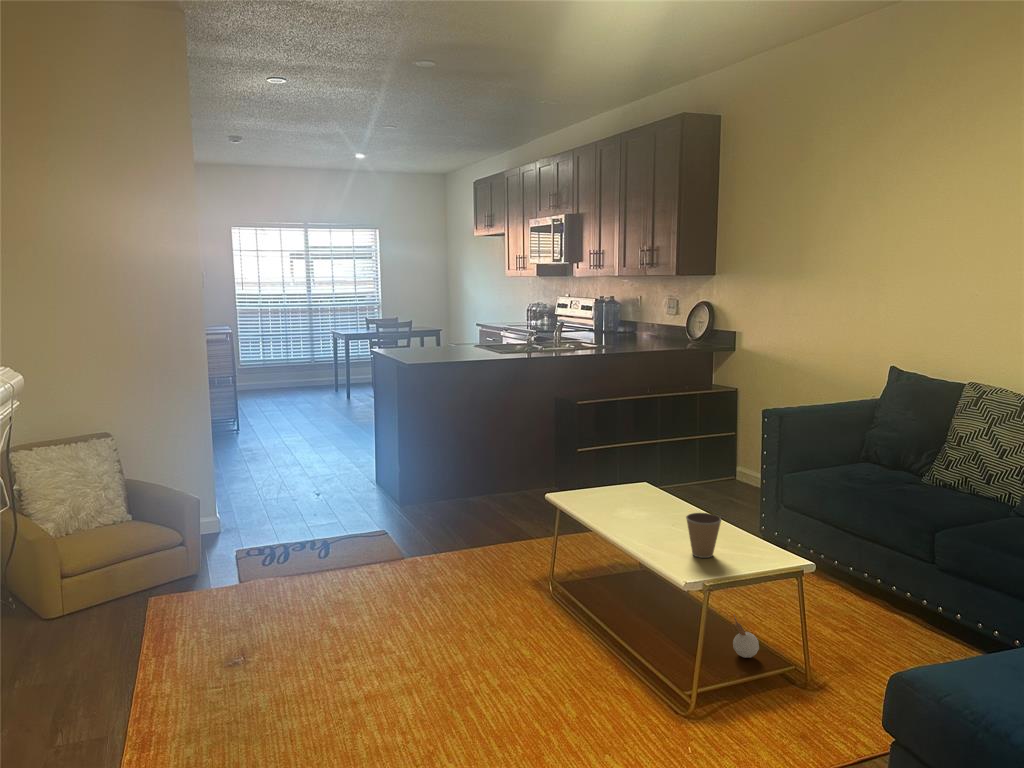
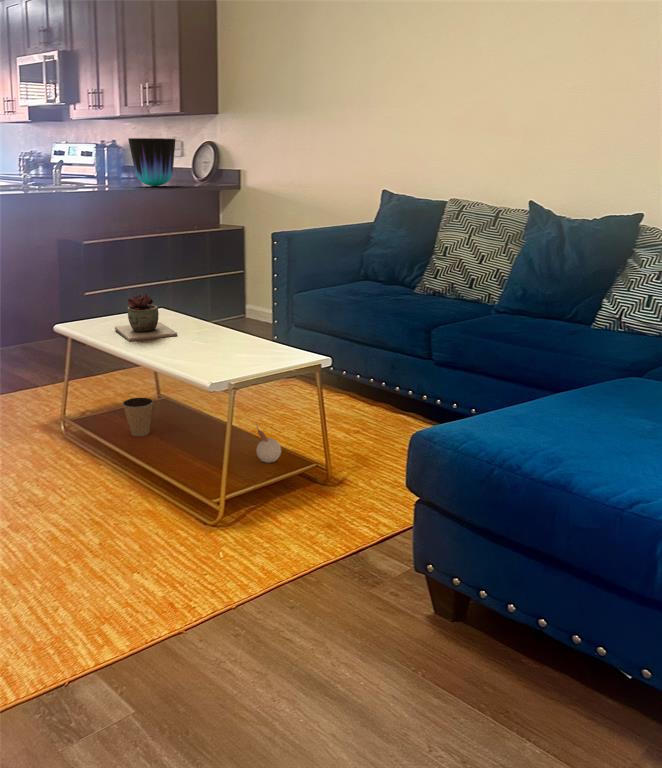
vase: none [627,299,672,344] -> present [128,138,175,186]
succulent plant: none [605,471,662,516] -> present [115,294,177,341]
coffee cup: present [686,513,721,558] -> present [123,398,153,436]

